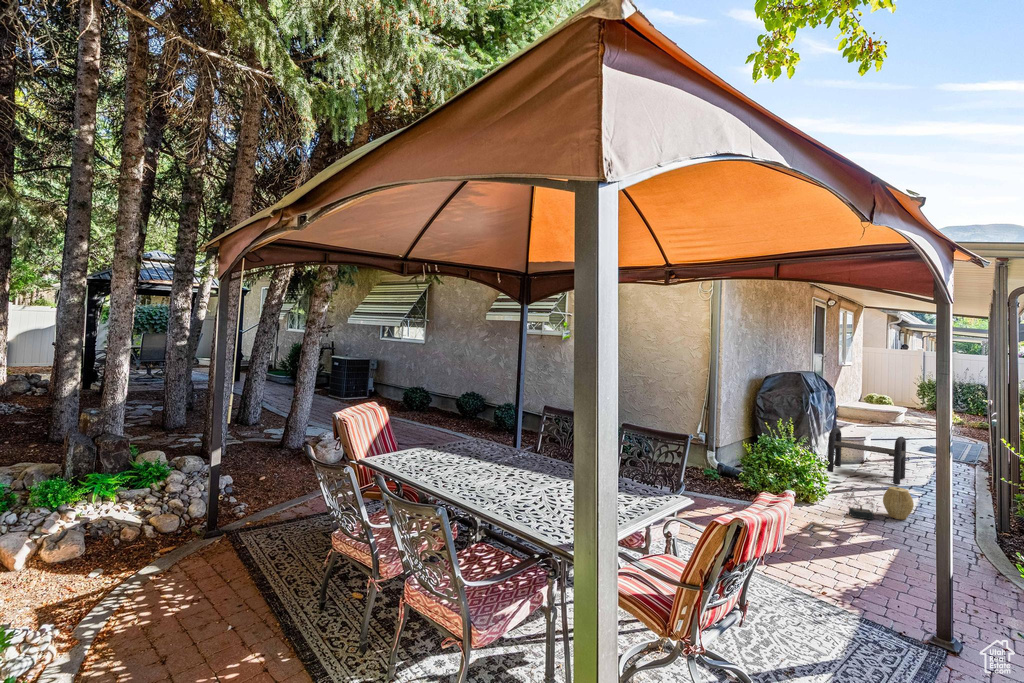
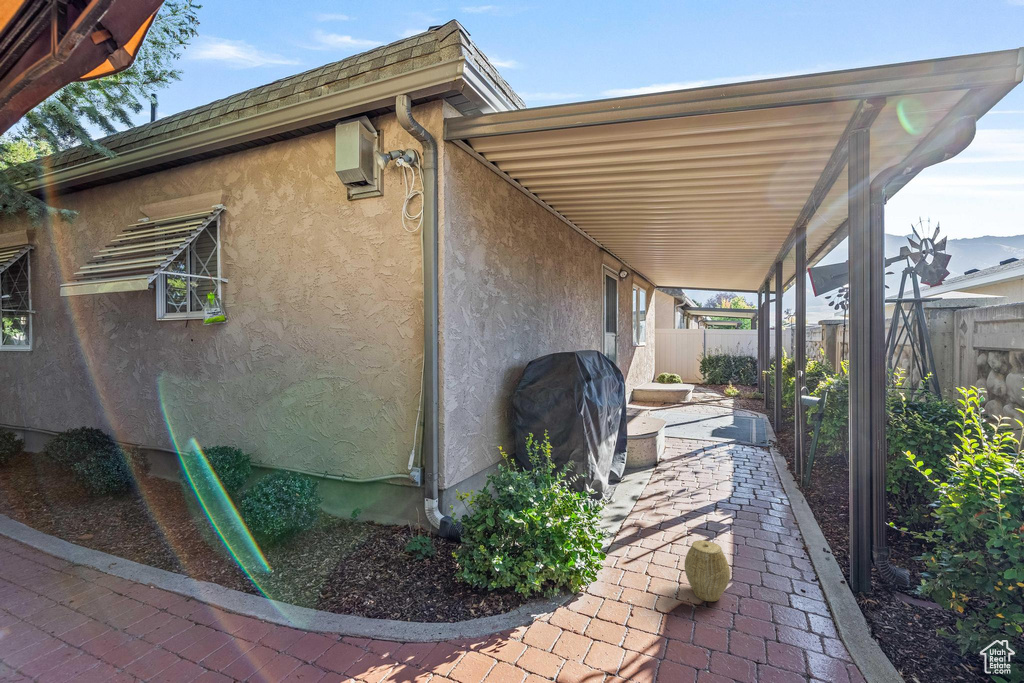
bench: present [827,428,906,485] -> none [613,428,704,505]
decorative plant: present [844,491,878,520] -> none [621,561,679,618]

